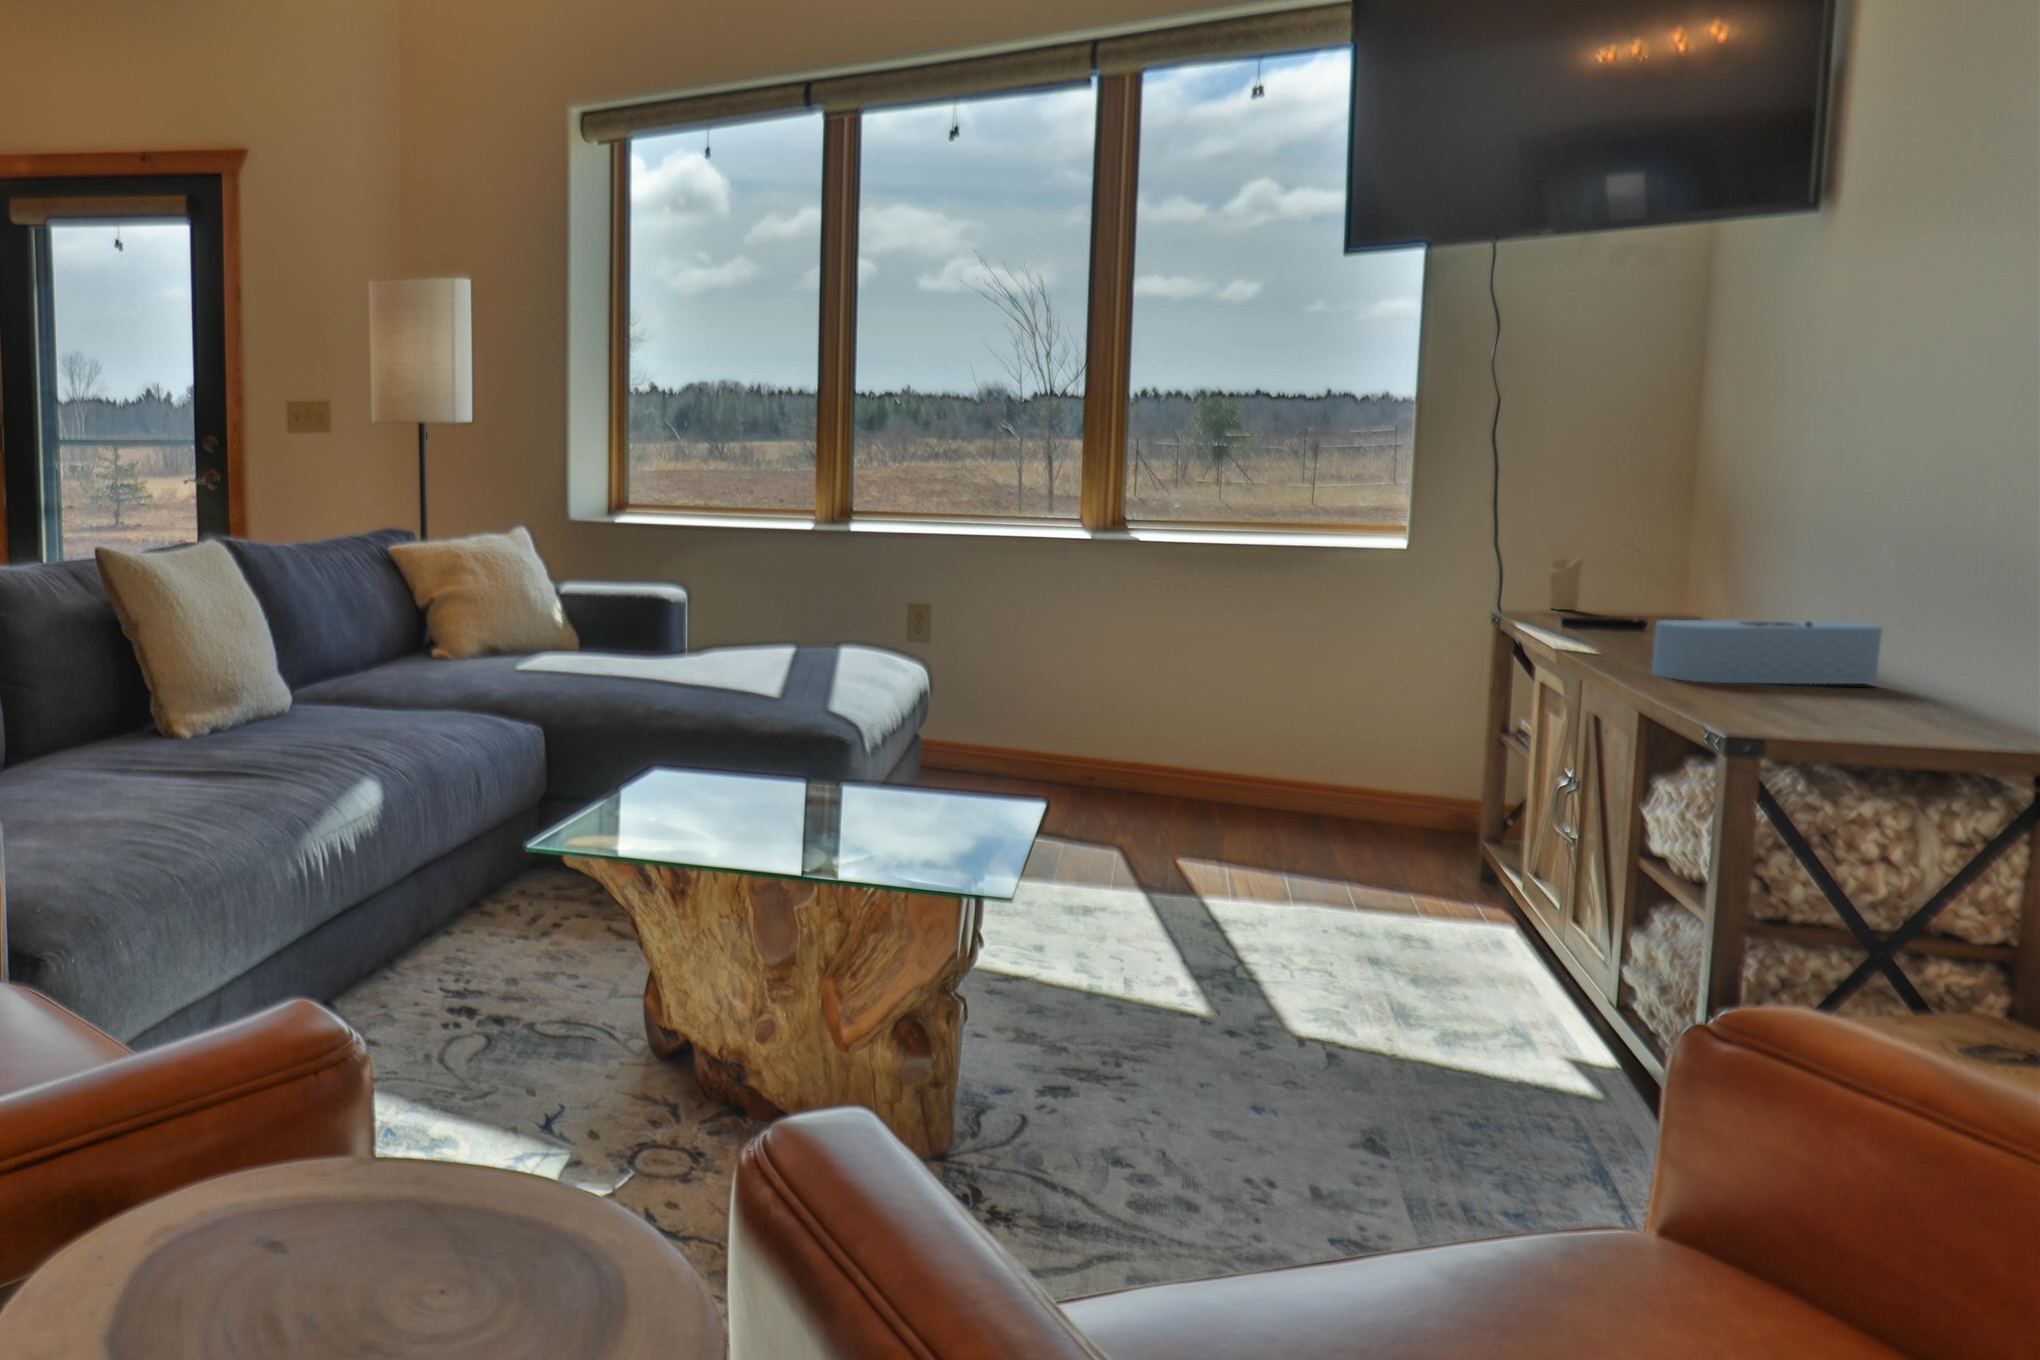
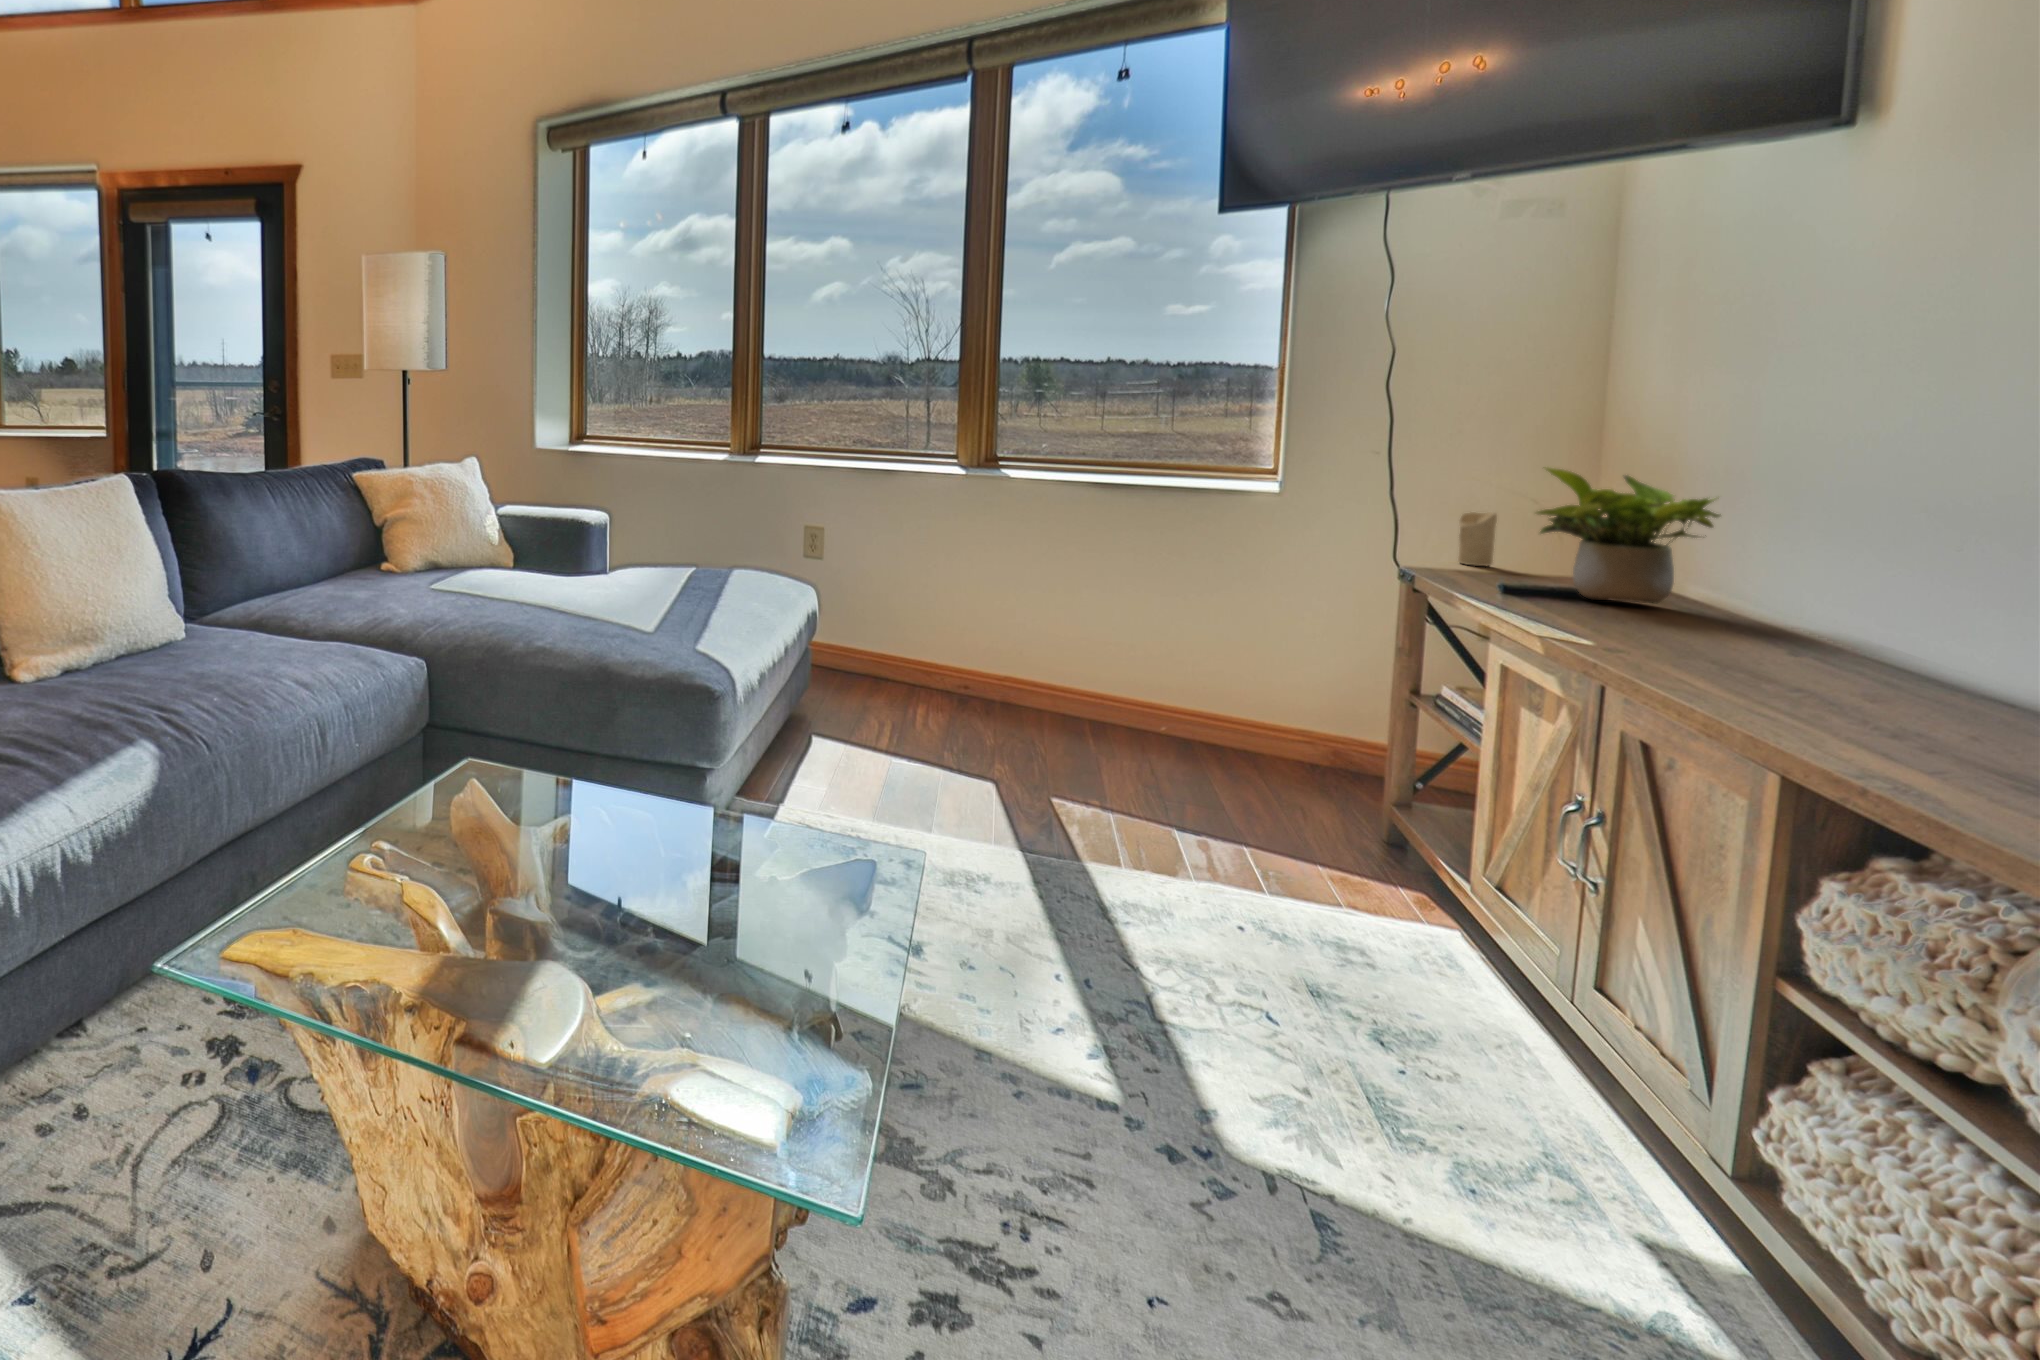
potted plant: none [1592,512,1744,632] -> present [1537,467,1720,603]
speaker: present [1652,620,1882,684] -> none [1683,610,2038,708]

